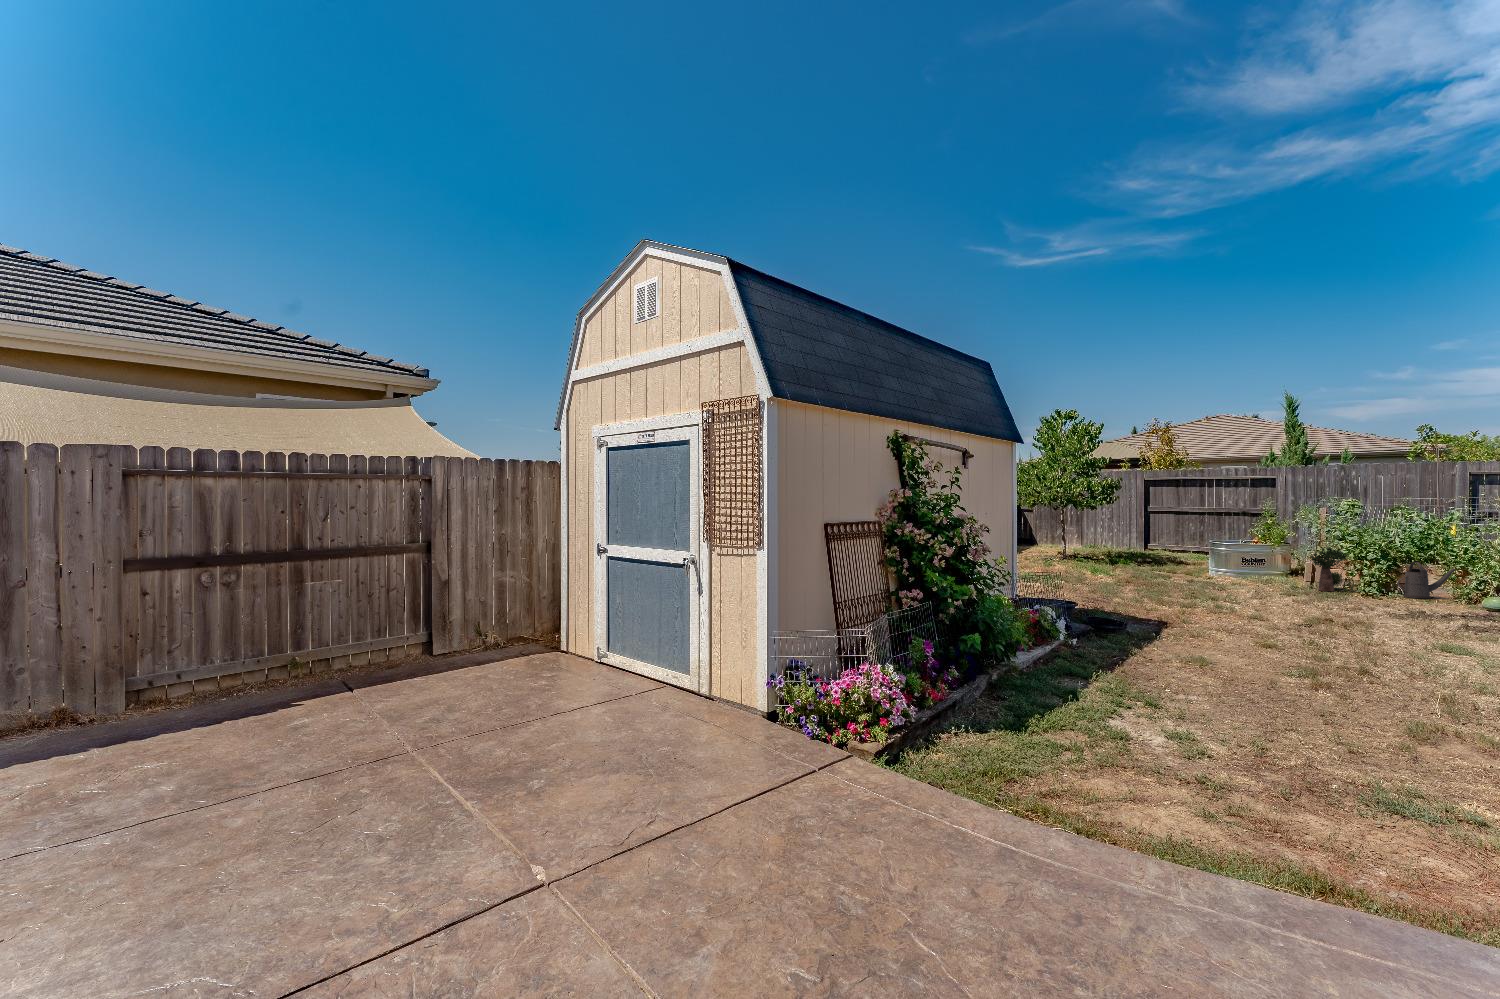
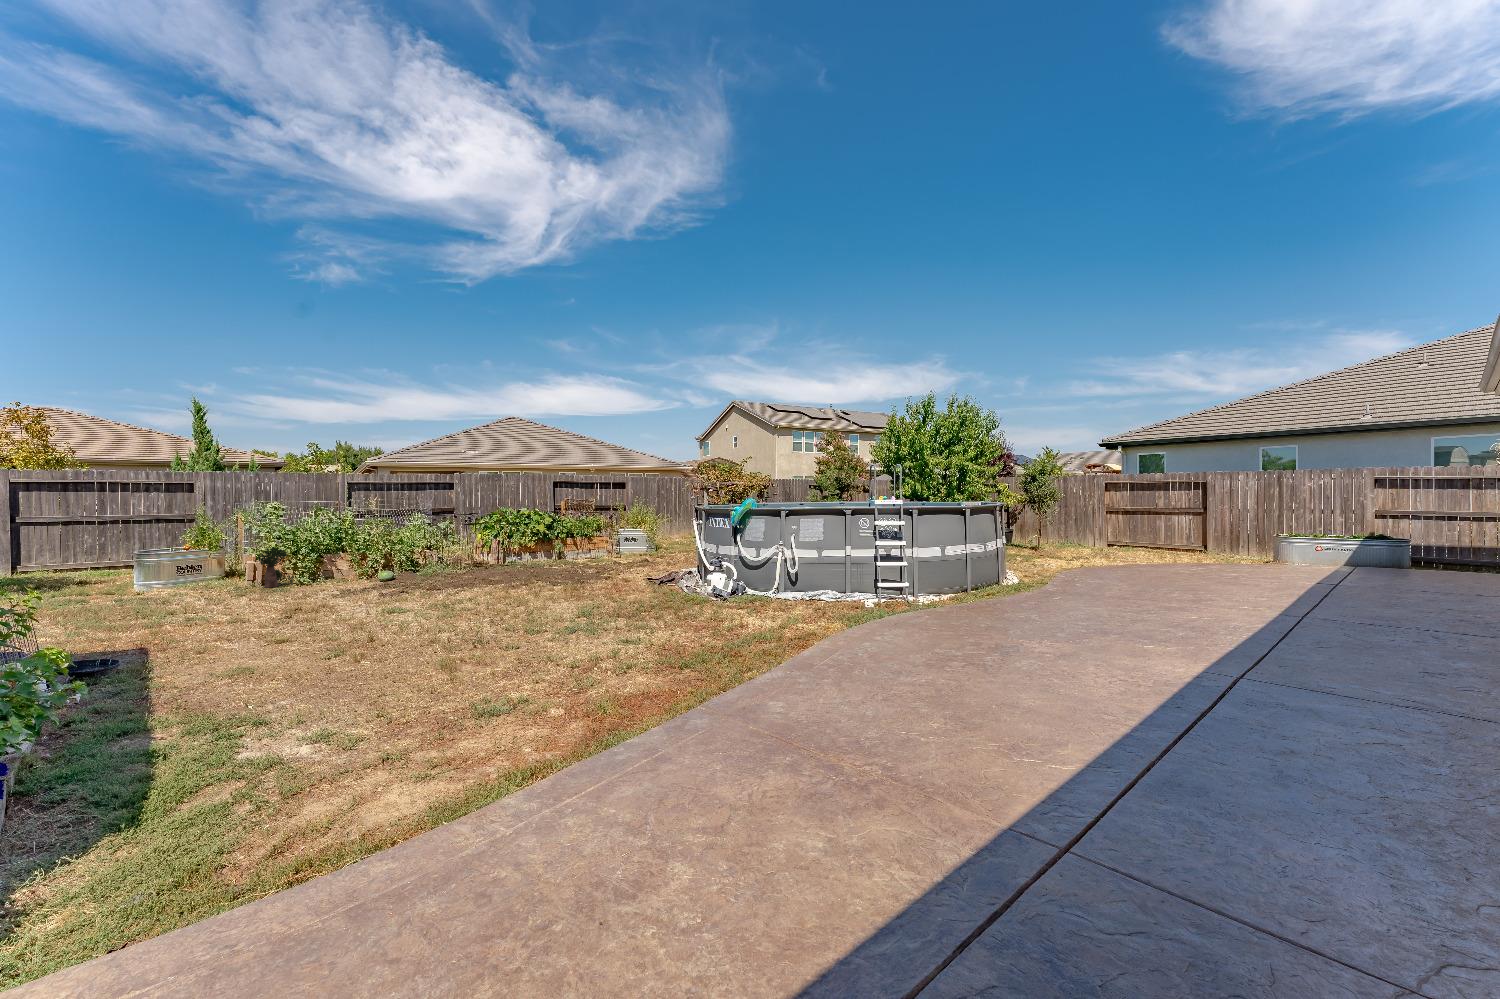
watering can: present [1397,562,1455,599] -> none [325,552,359,582]

